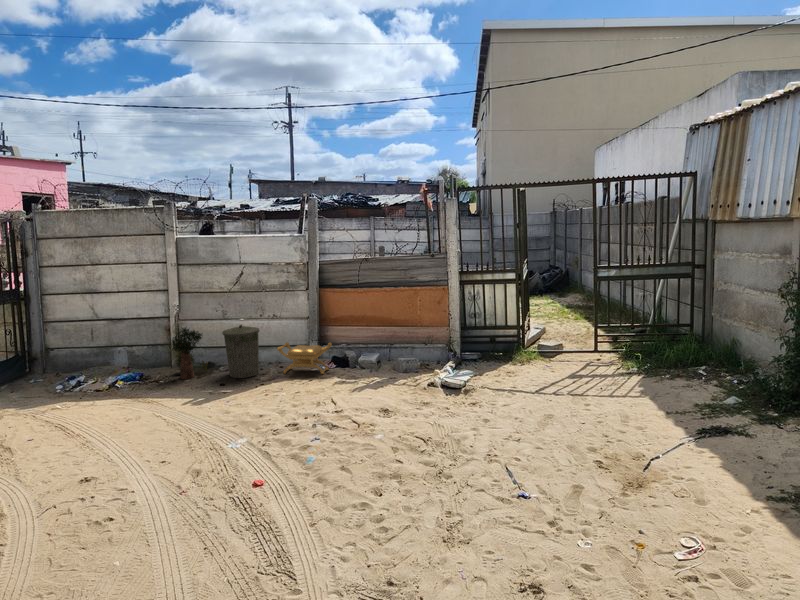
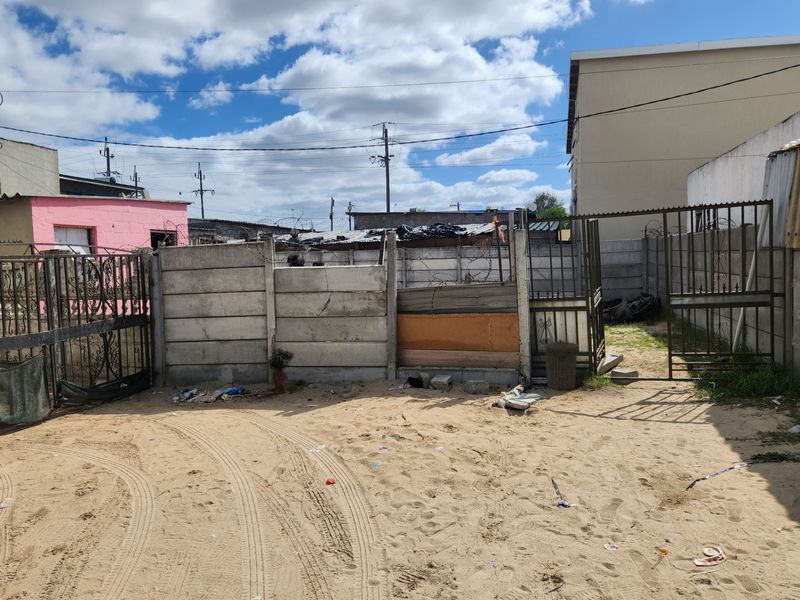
trash can: present [222,325,259,378] -> present [543,340,578,390]
stool: present [277,342,332,374] -> none [358,363,407,393]

